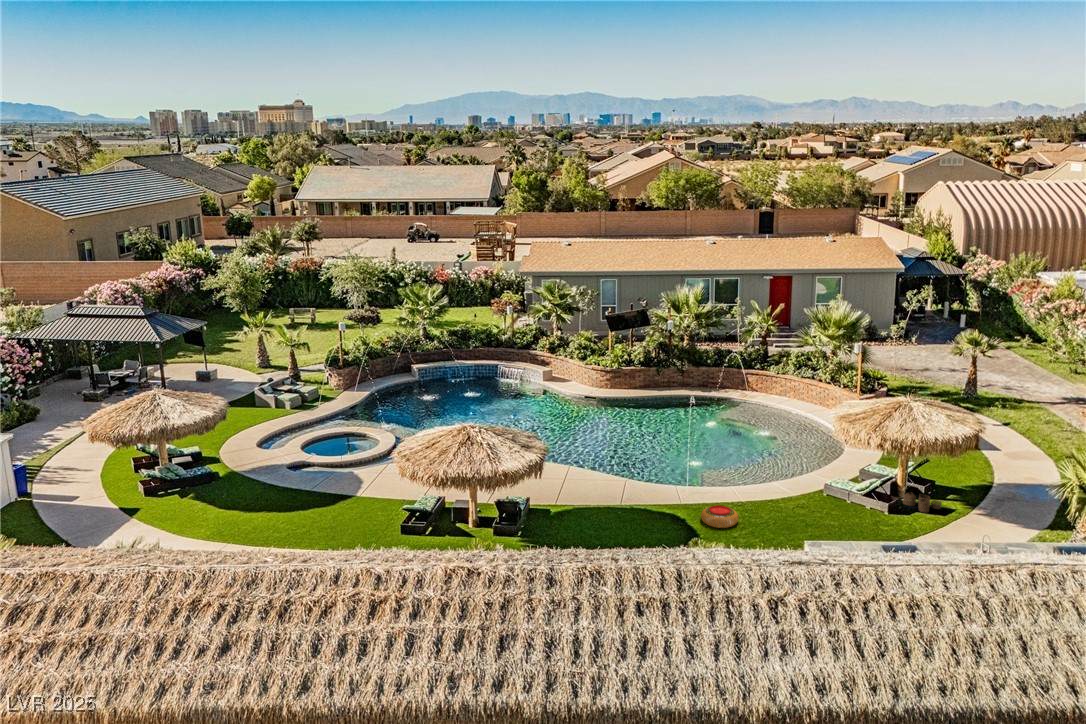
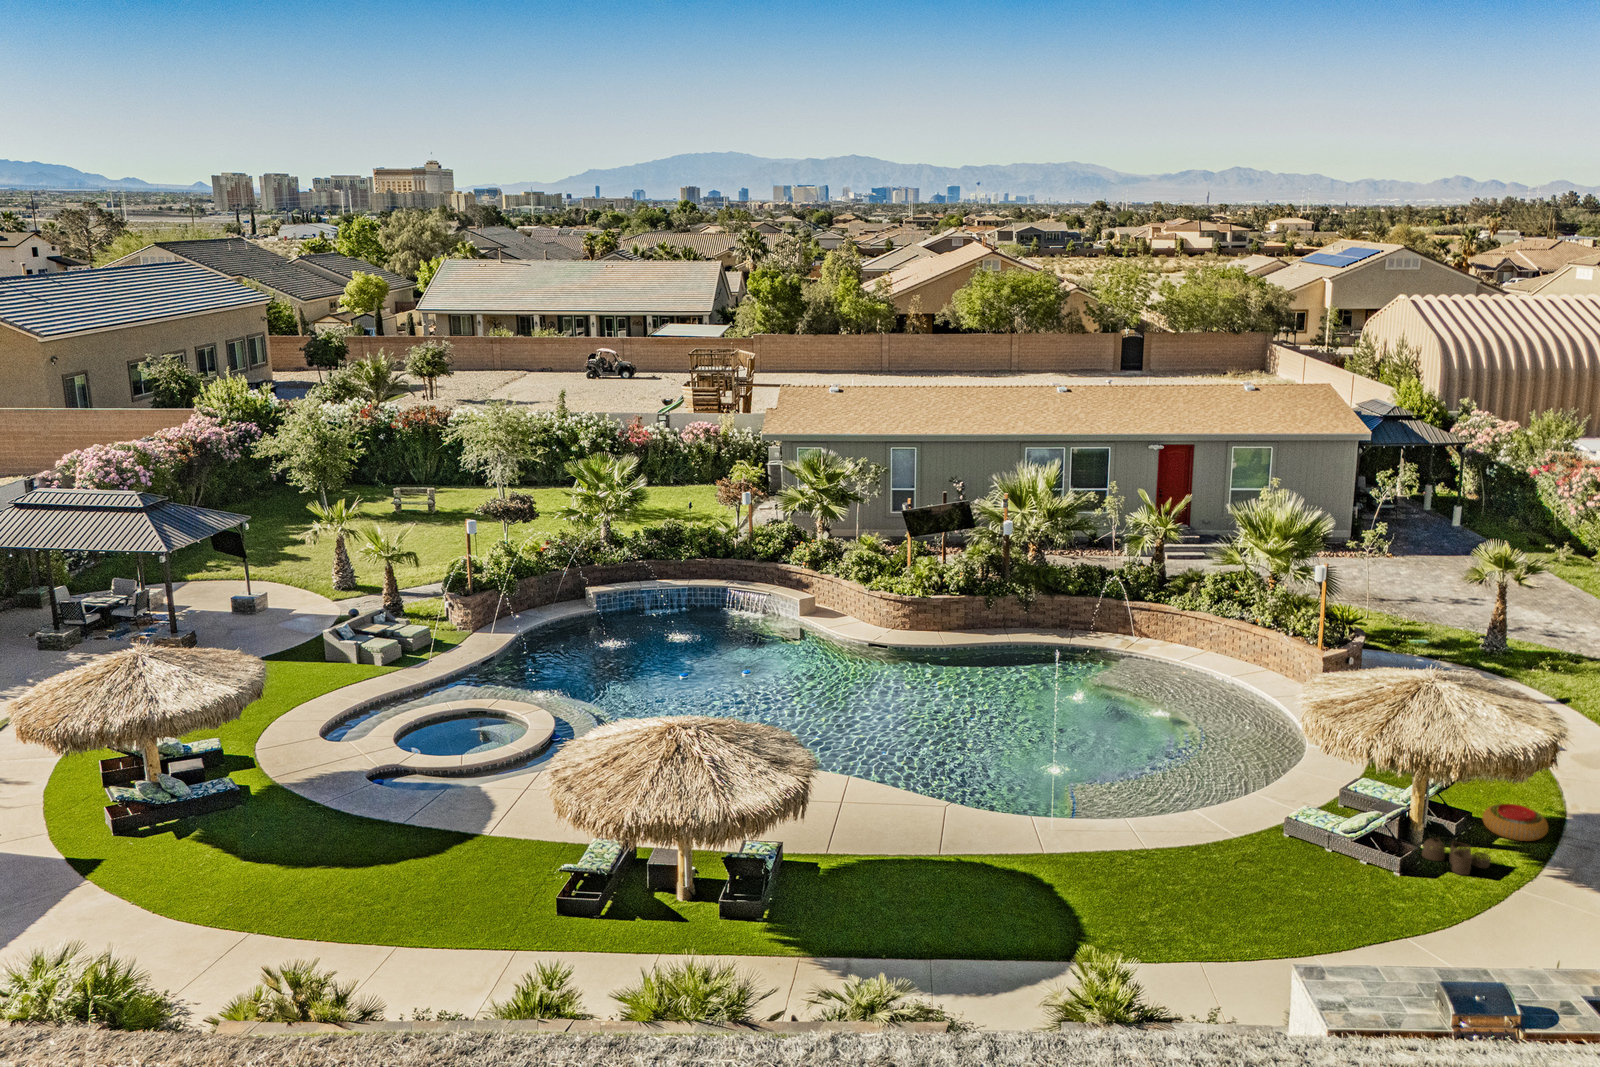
pouf: present [701,505,738,528] -> present [1482,804,1548,841]

